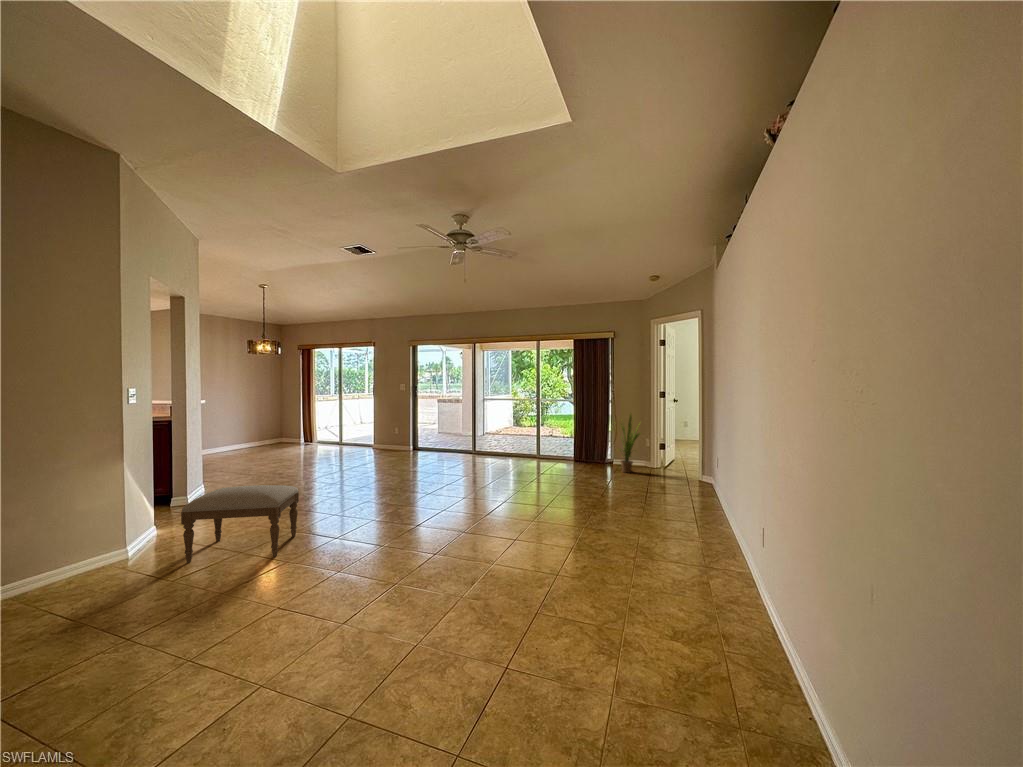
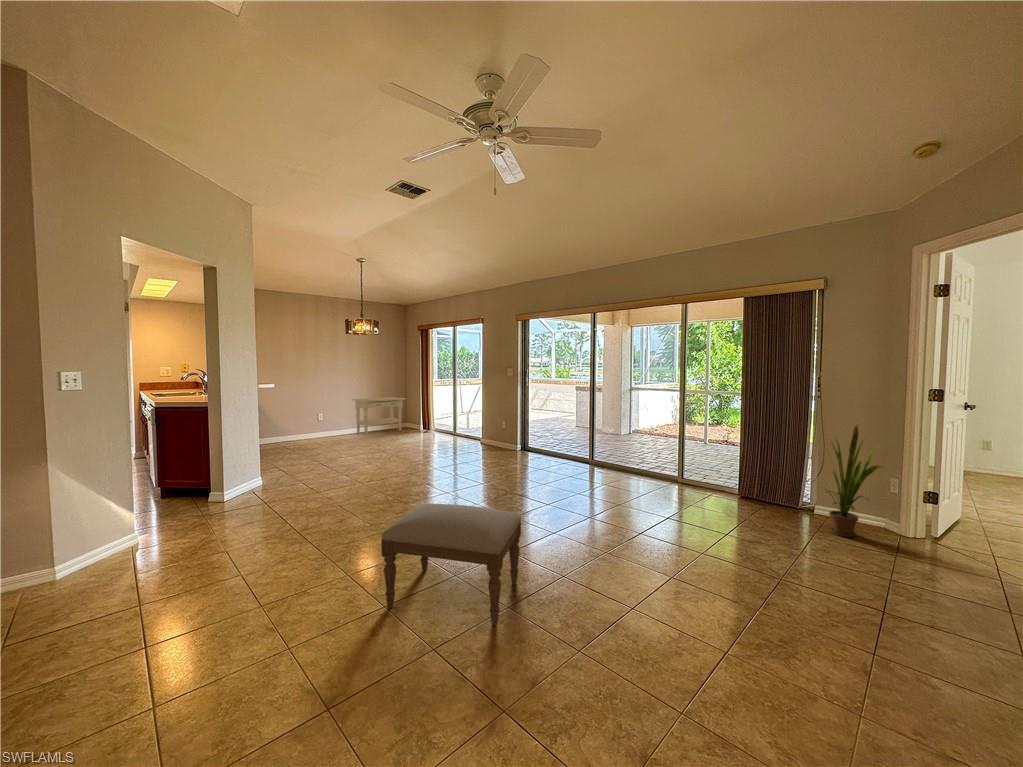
side table: none [229,413,288,451] -> present [352,397,406,435]
ottoman: present [181,485,299,563] -> present [381,504,521,626]

